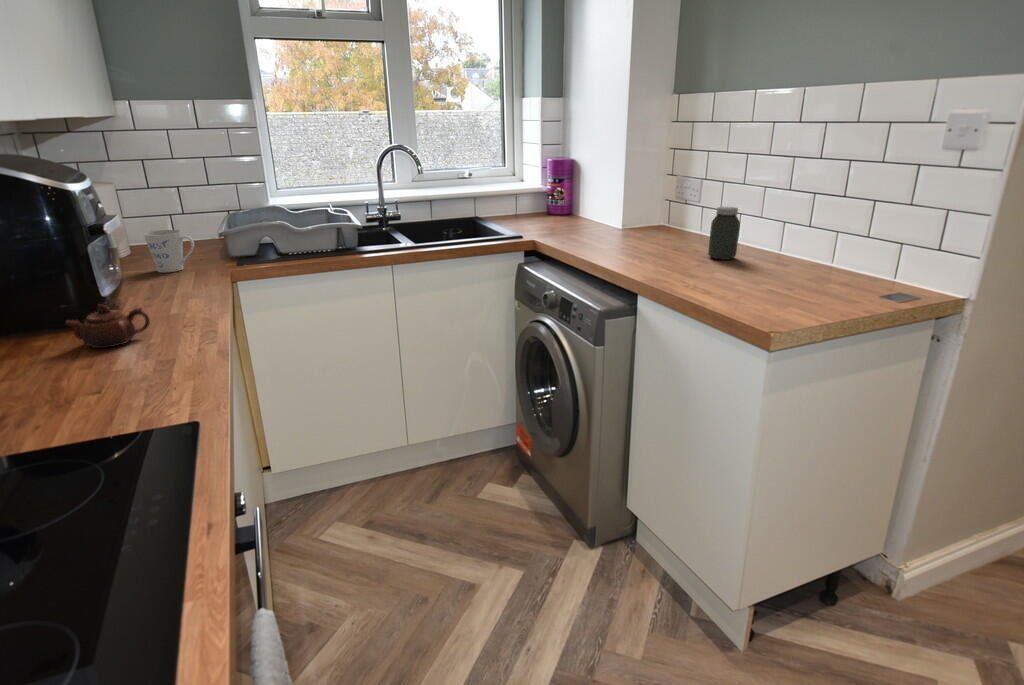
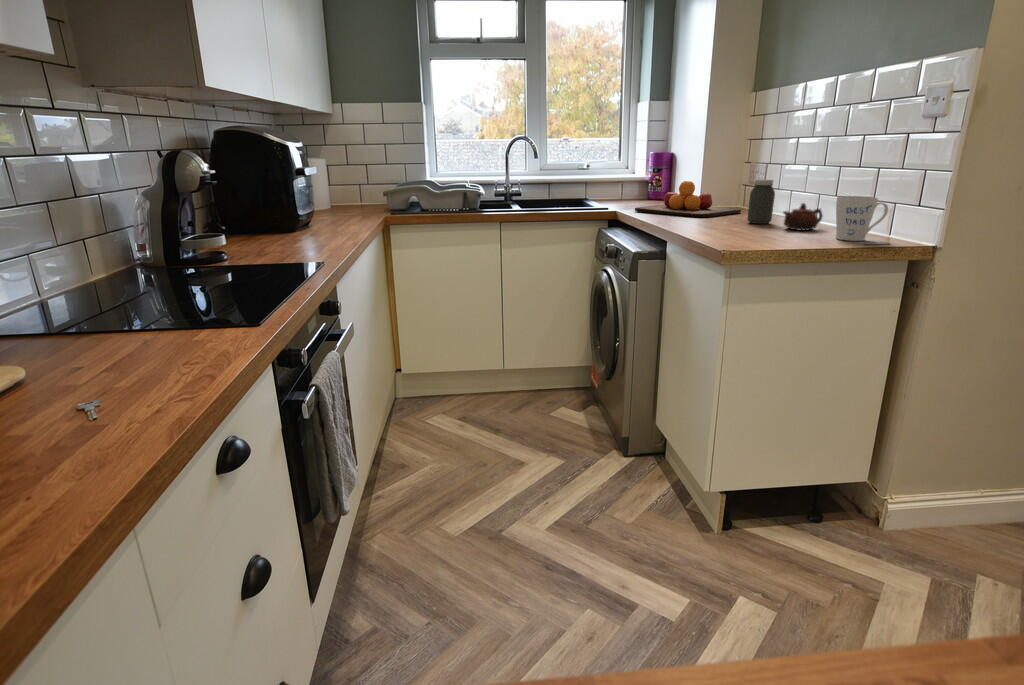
chopping board: none [558,202,676,249] -> present [635,181,741,217]
mug: present [144,230,194,272] -> present [836,196,888,241]
teapot: present [65,304,150,348] -> present [784,203,823,231]

